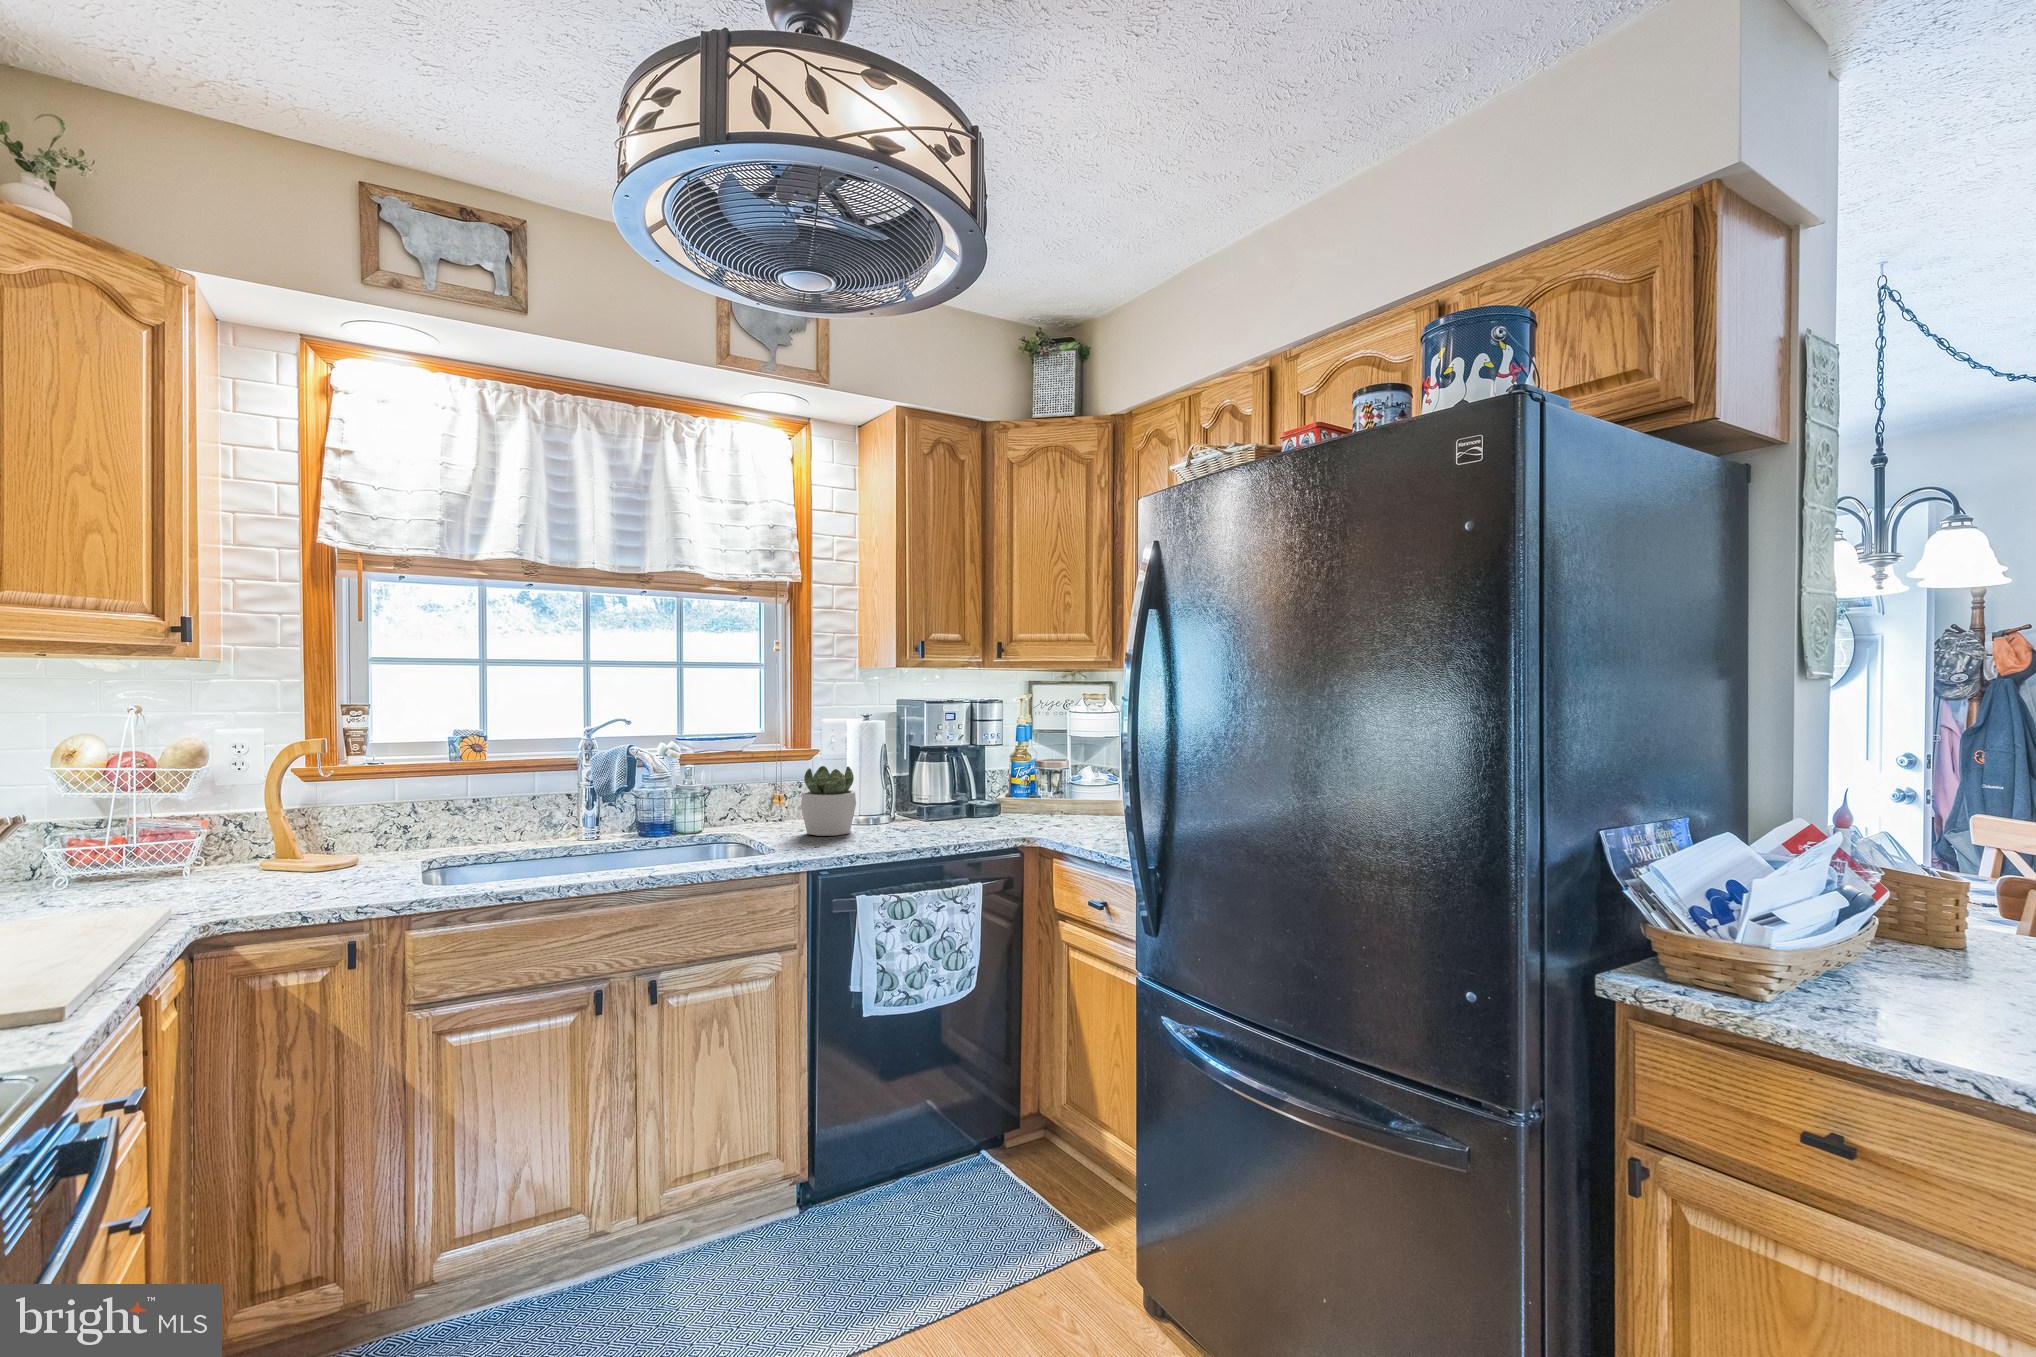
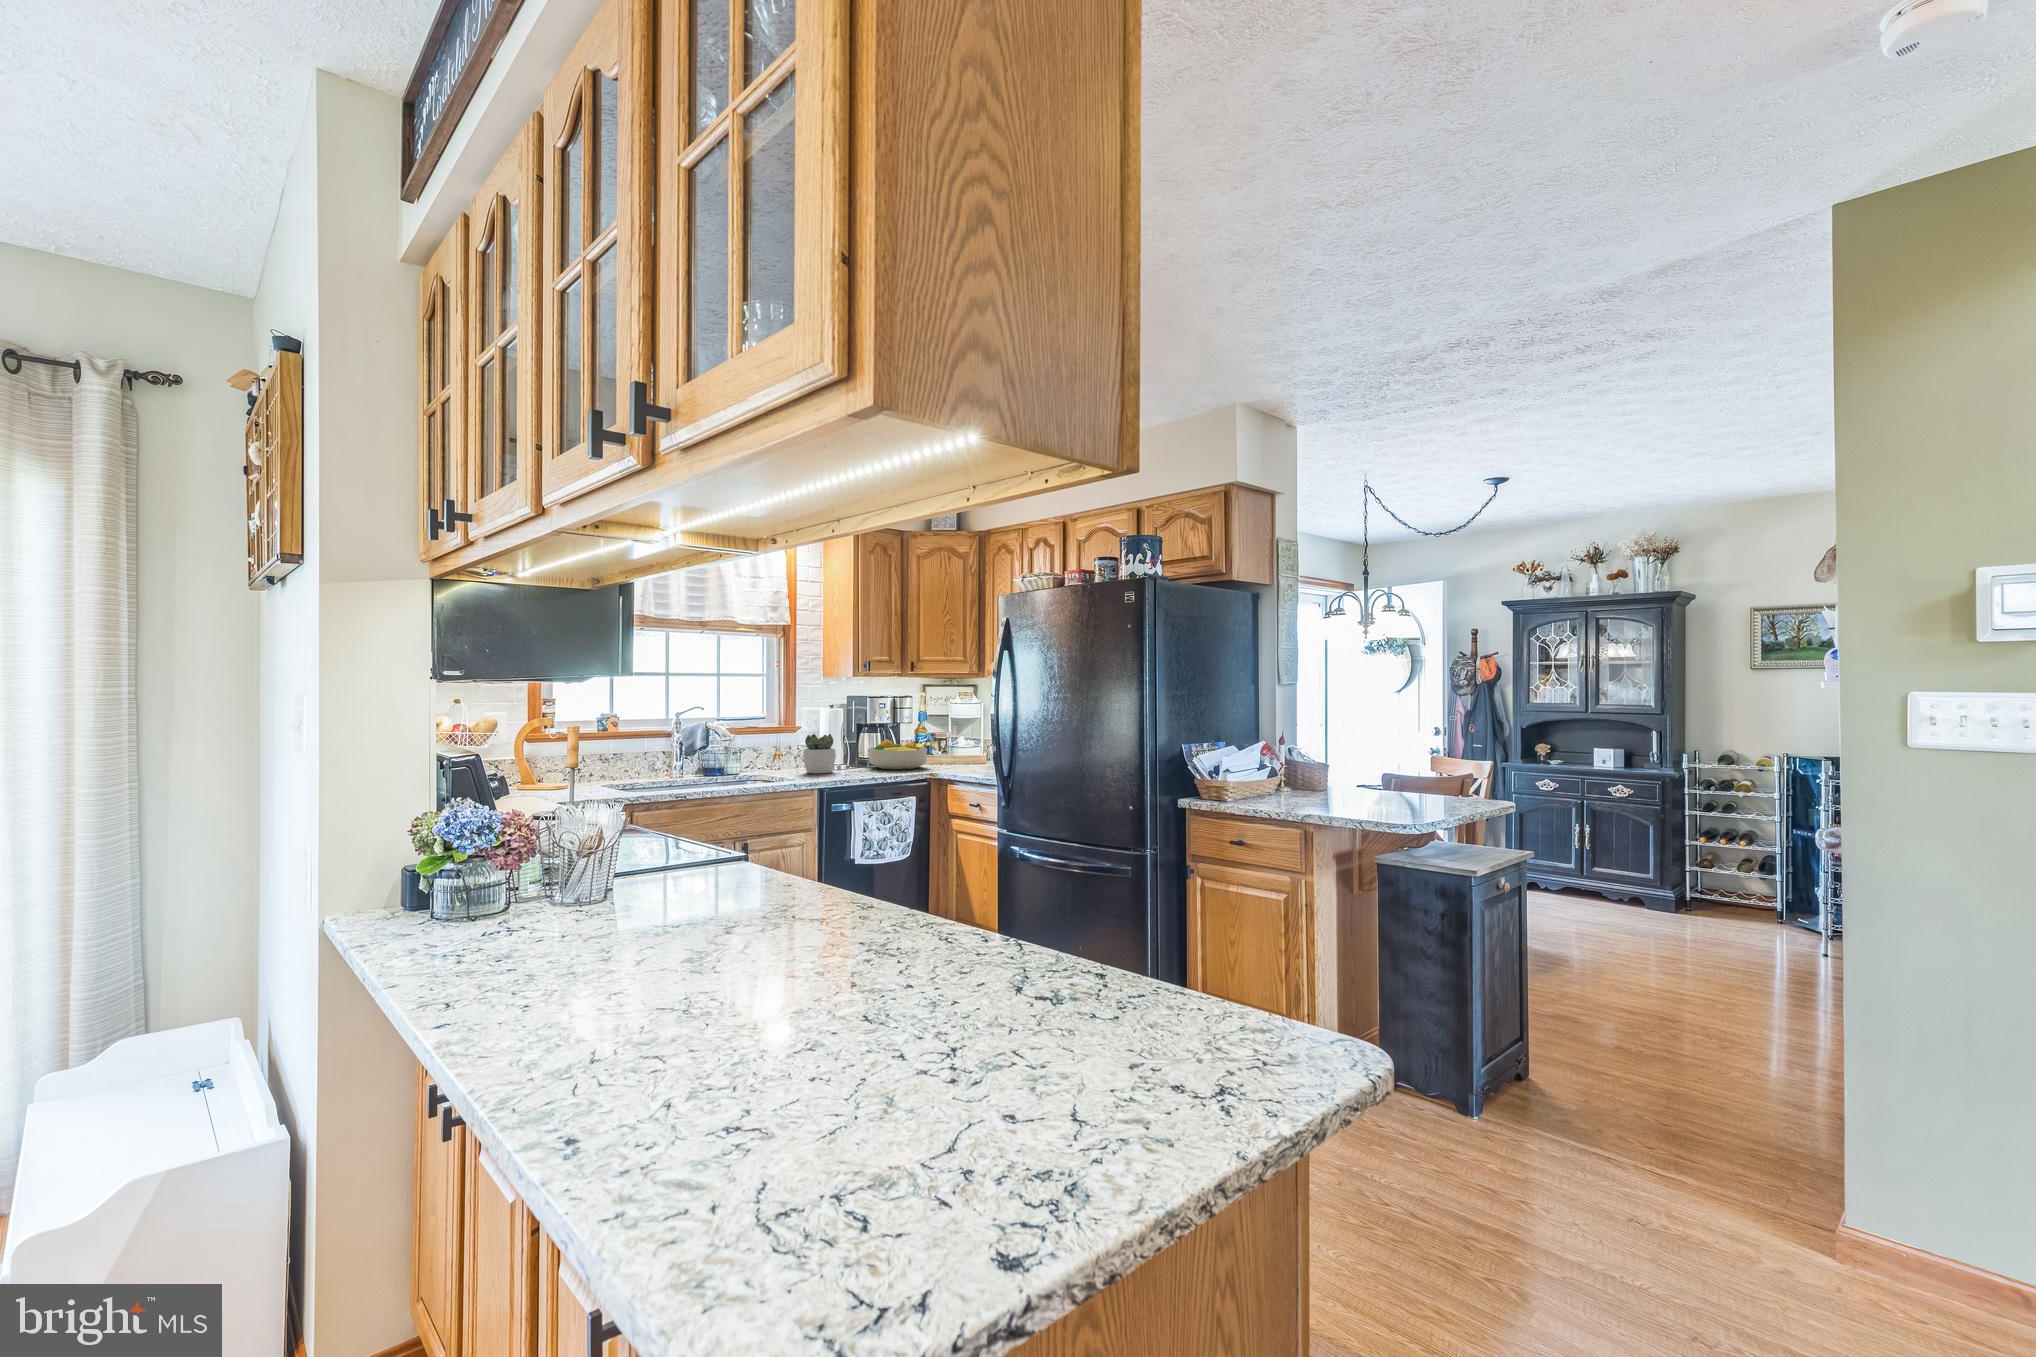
fruit bowl: none [917,774,1015,831] -> present [868,739,927,769]

